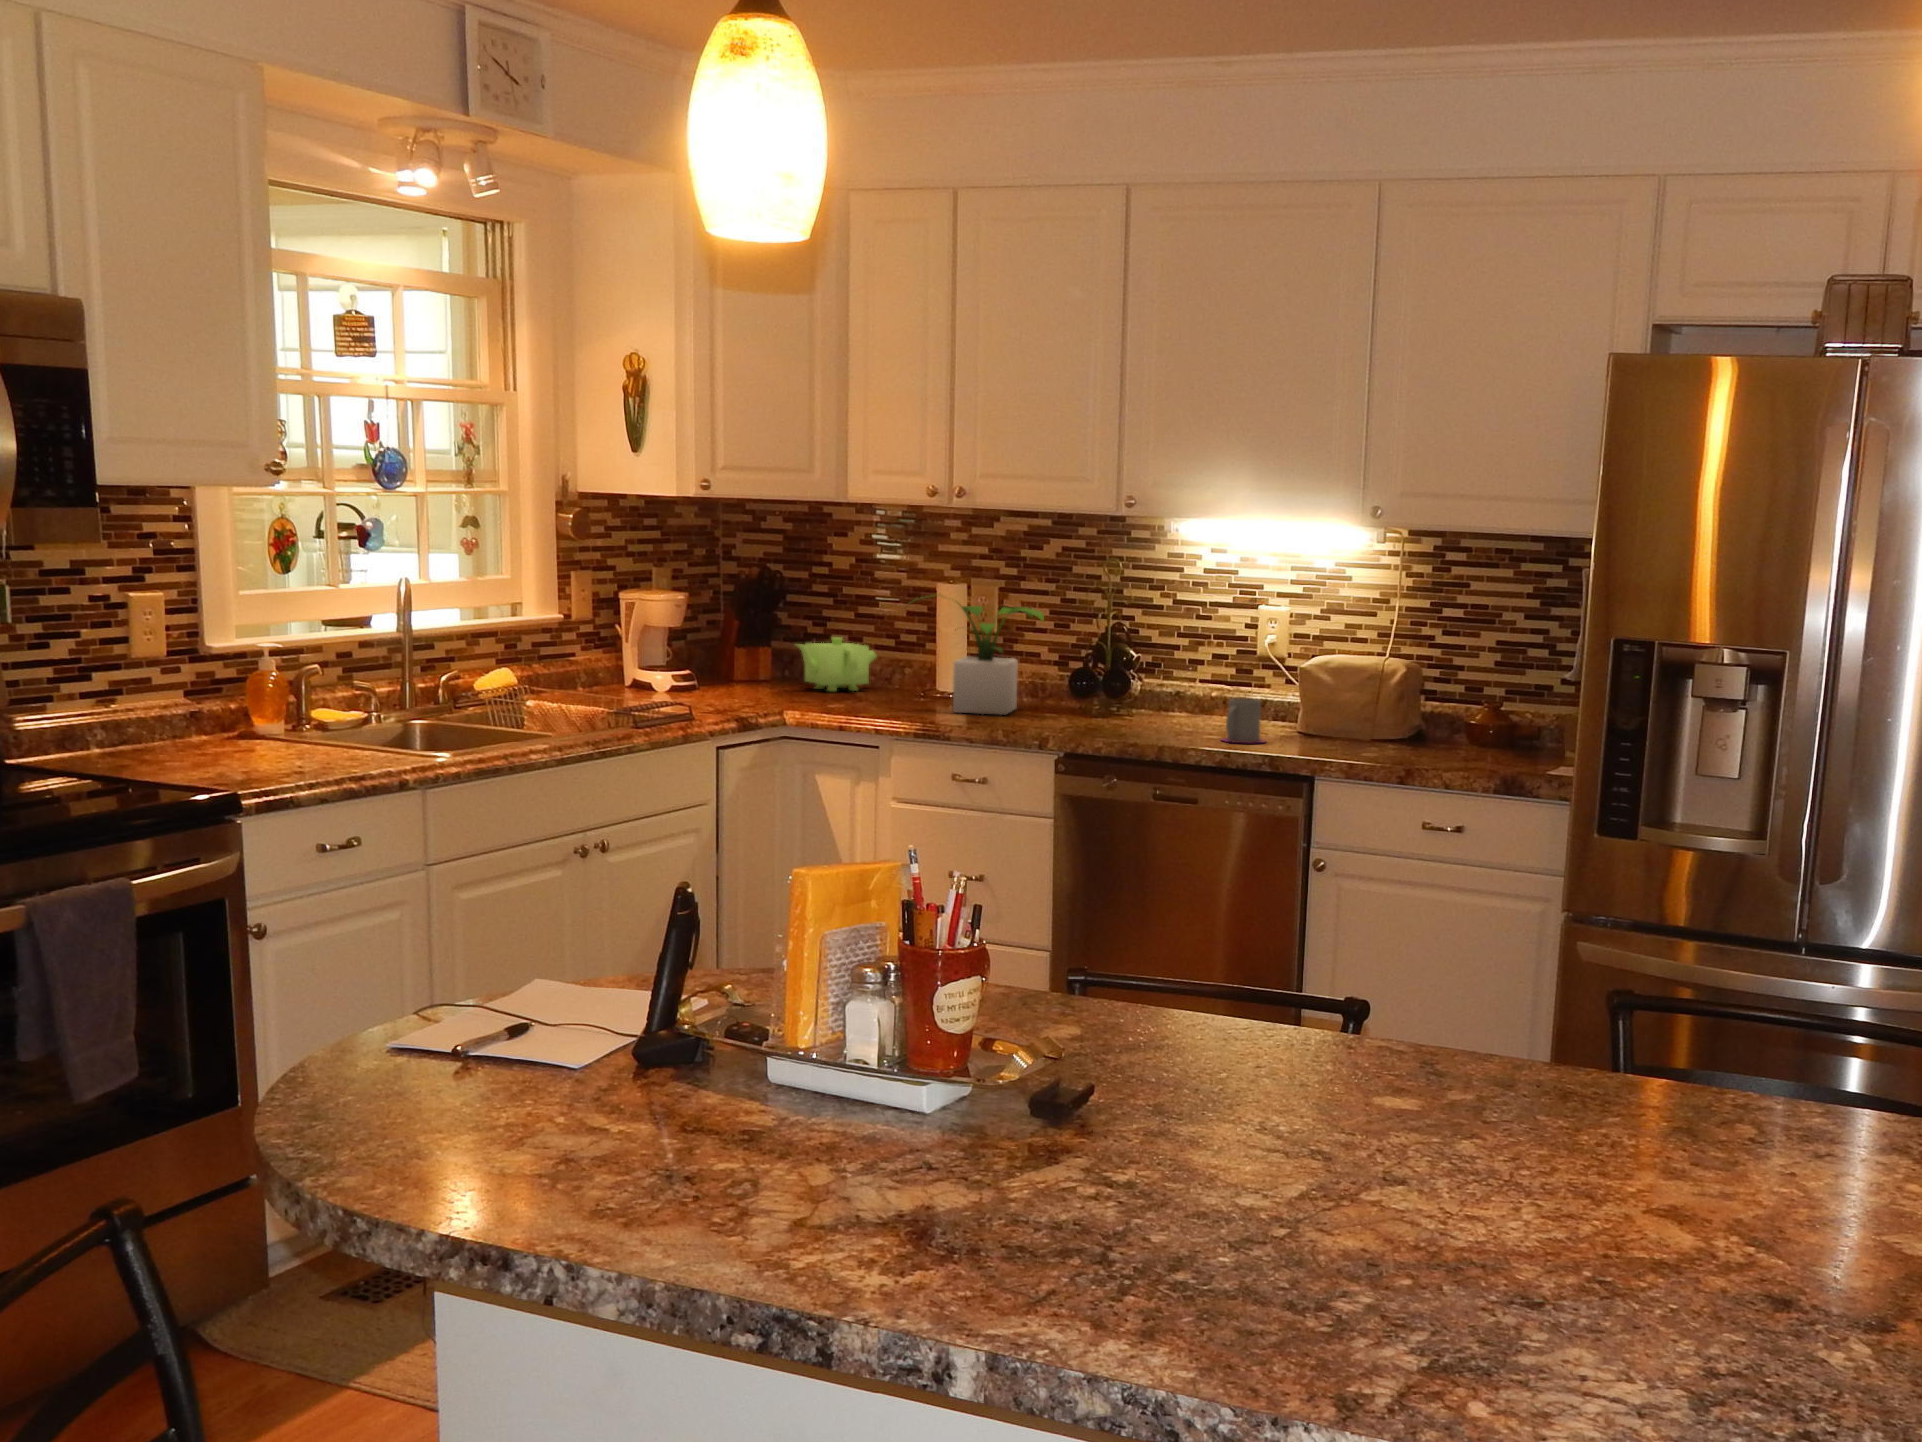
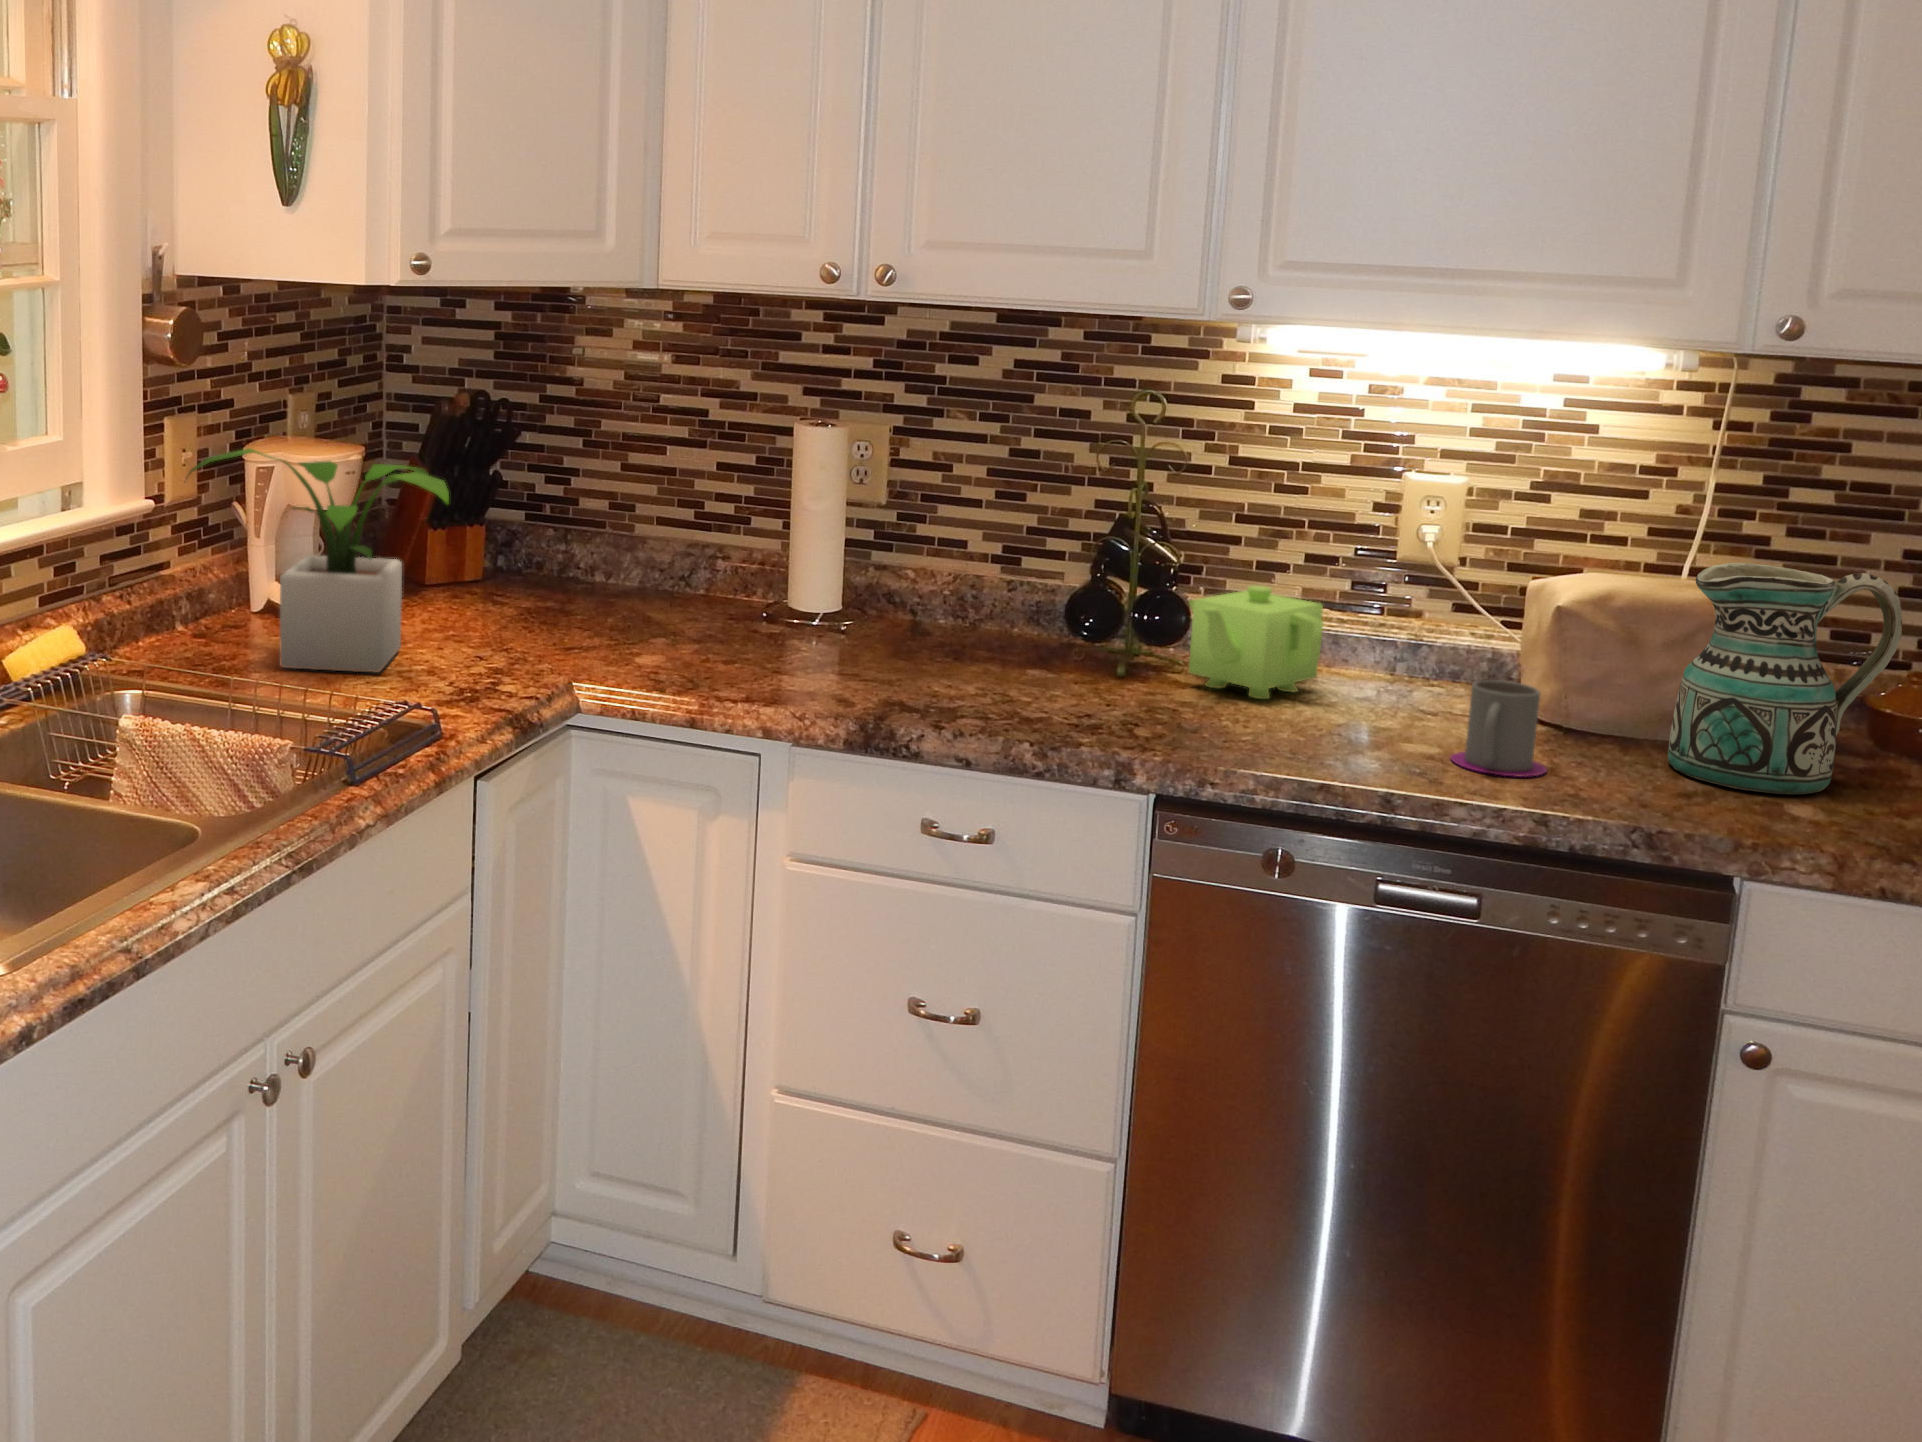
potted plant: present [914,596,1044,715] -> present [186,448,449,673]
teapot: present [795,637,877,691] -> present [1188,586,1323,699]
ceramic pitcher: none [1334,637,1441,750] -> present [1668,563,1902,794]

